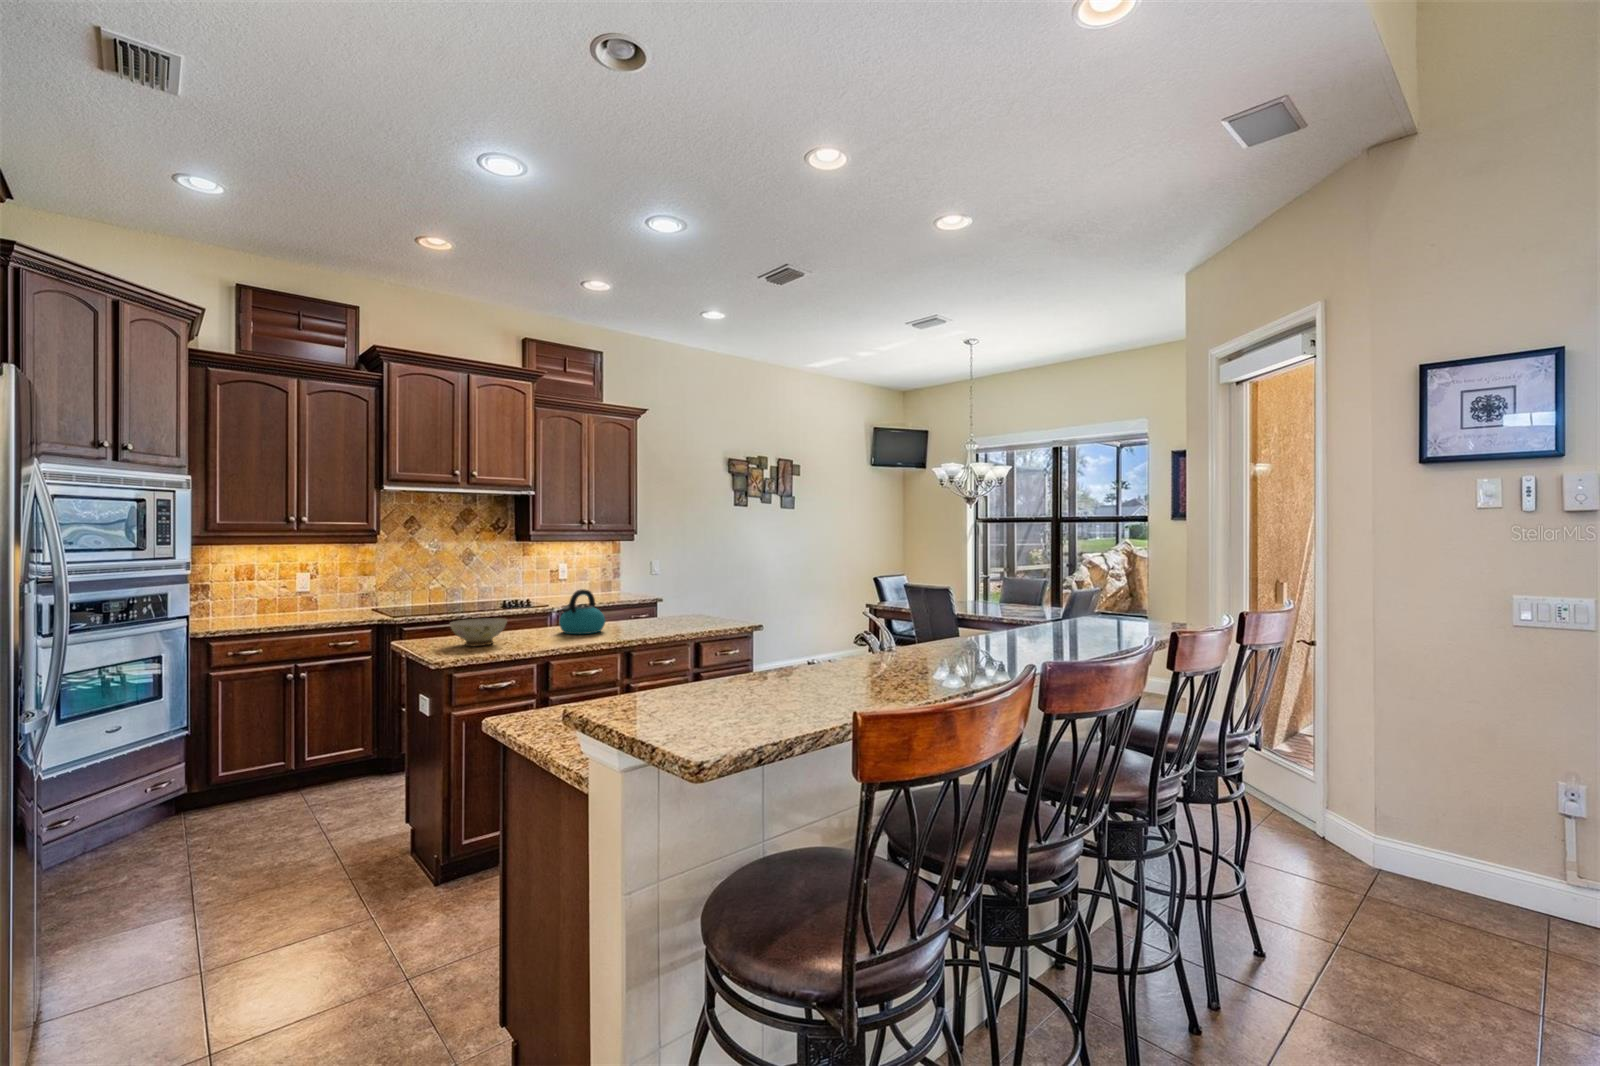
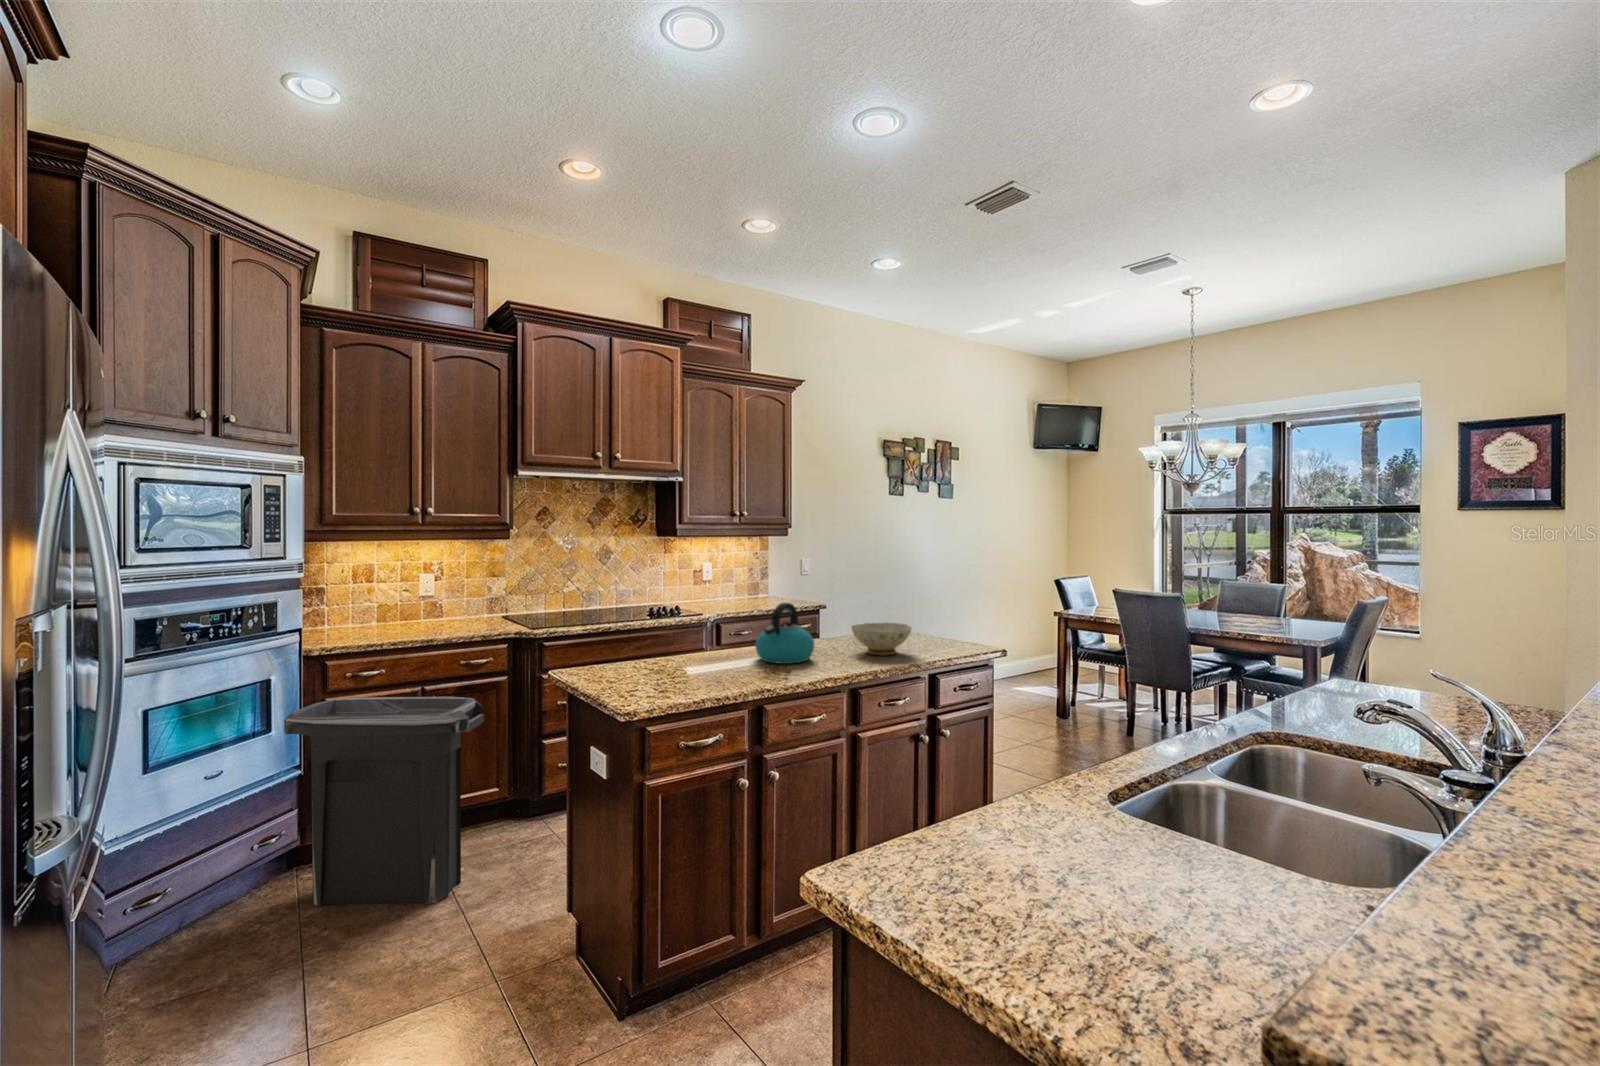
ceramic bowl: present [450,618,507,646] -> present [851,623,912,655]
trash can: none [173,669,346,836] -> present [284,697,484,906]

